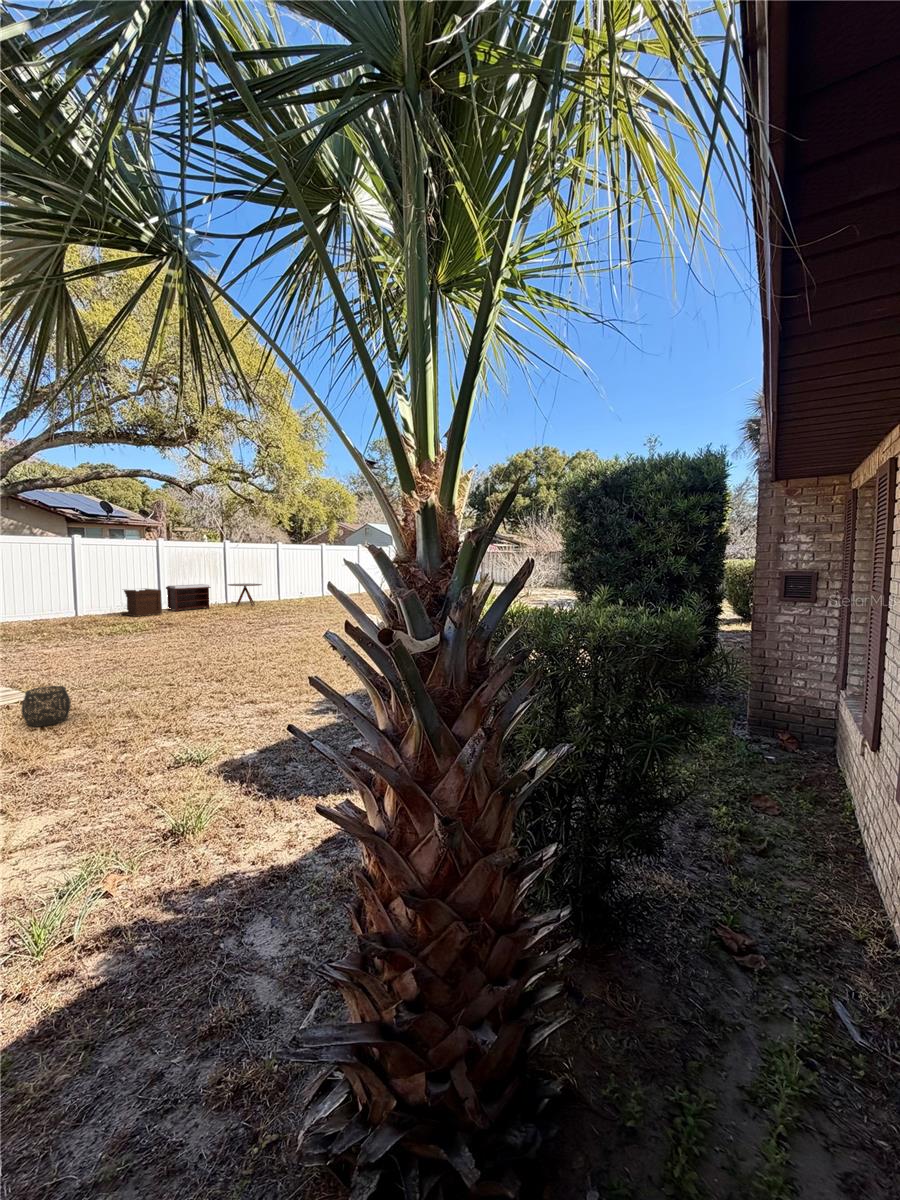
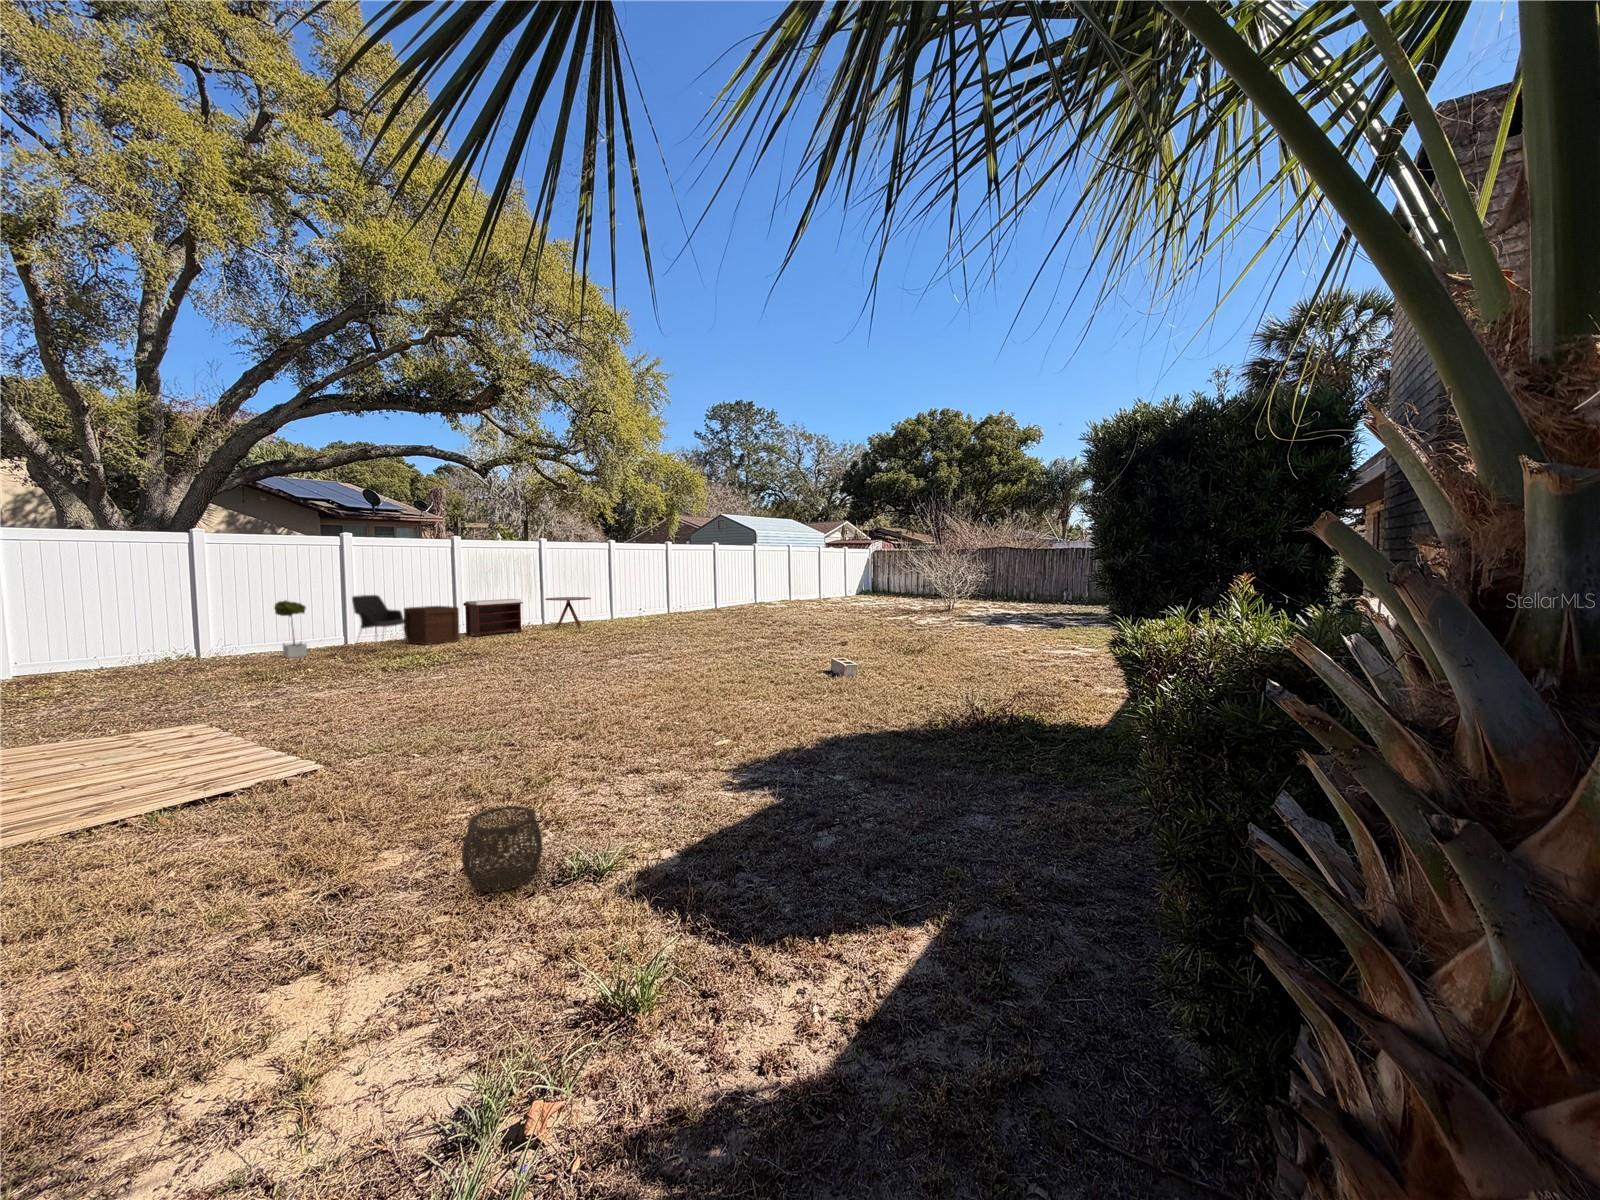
chair: none [81,580,124,621] -> present [352,595,408,651]
potted tree: none [22,583,48,625] -> present [274,600,307,658]
woven basket: present [22,686,71,727] -> present [462,806,542,892]

